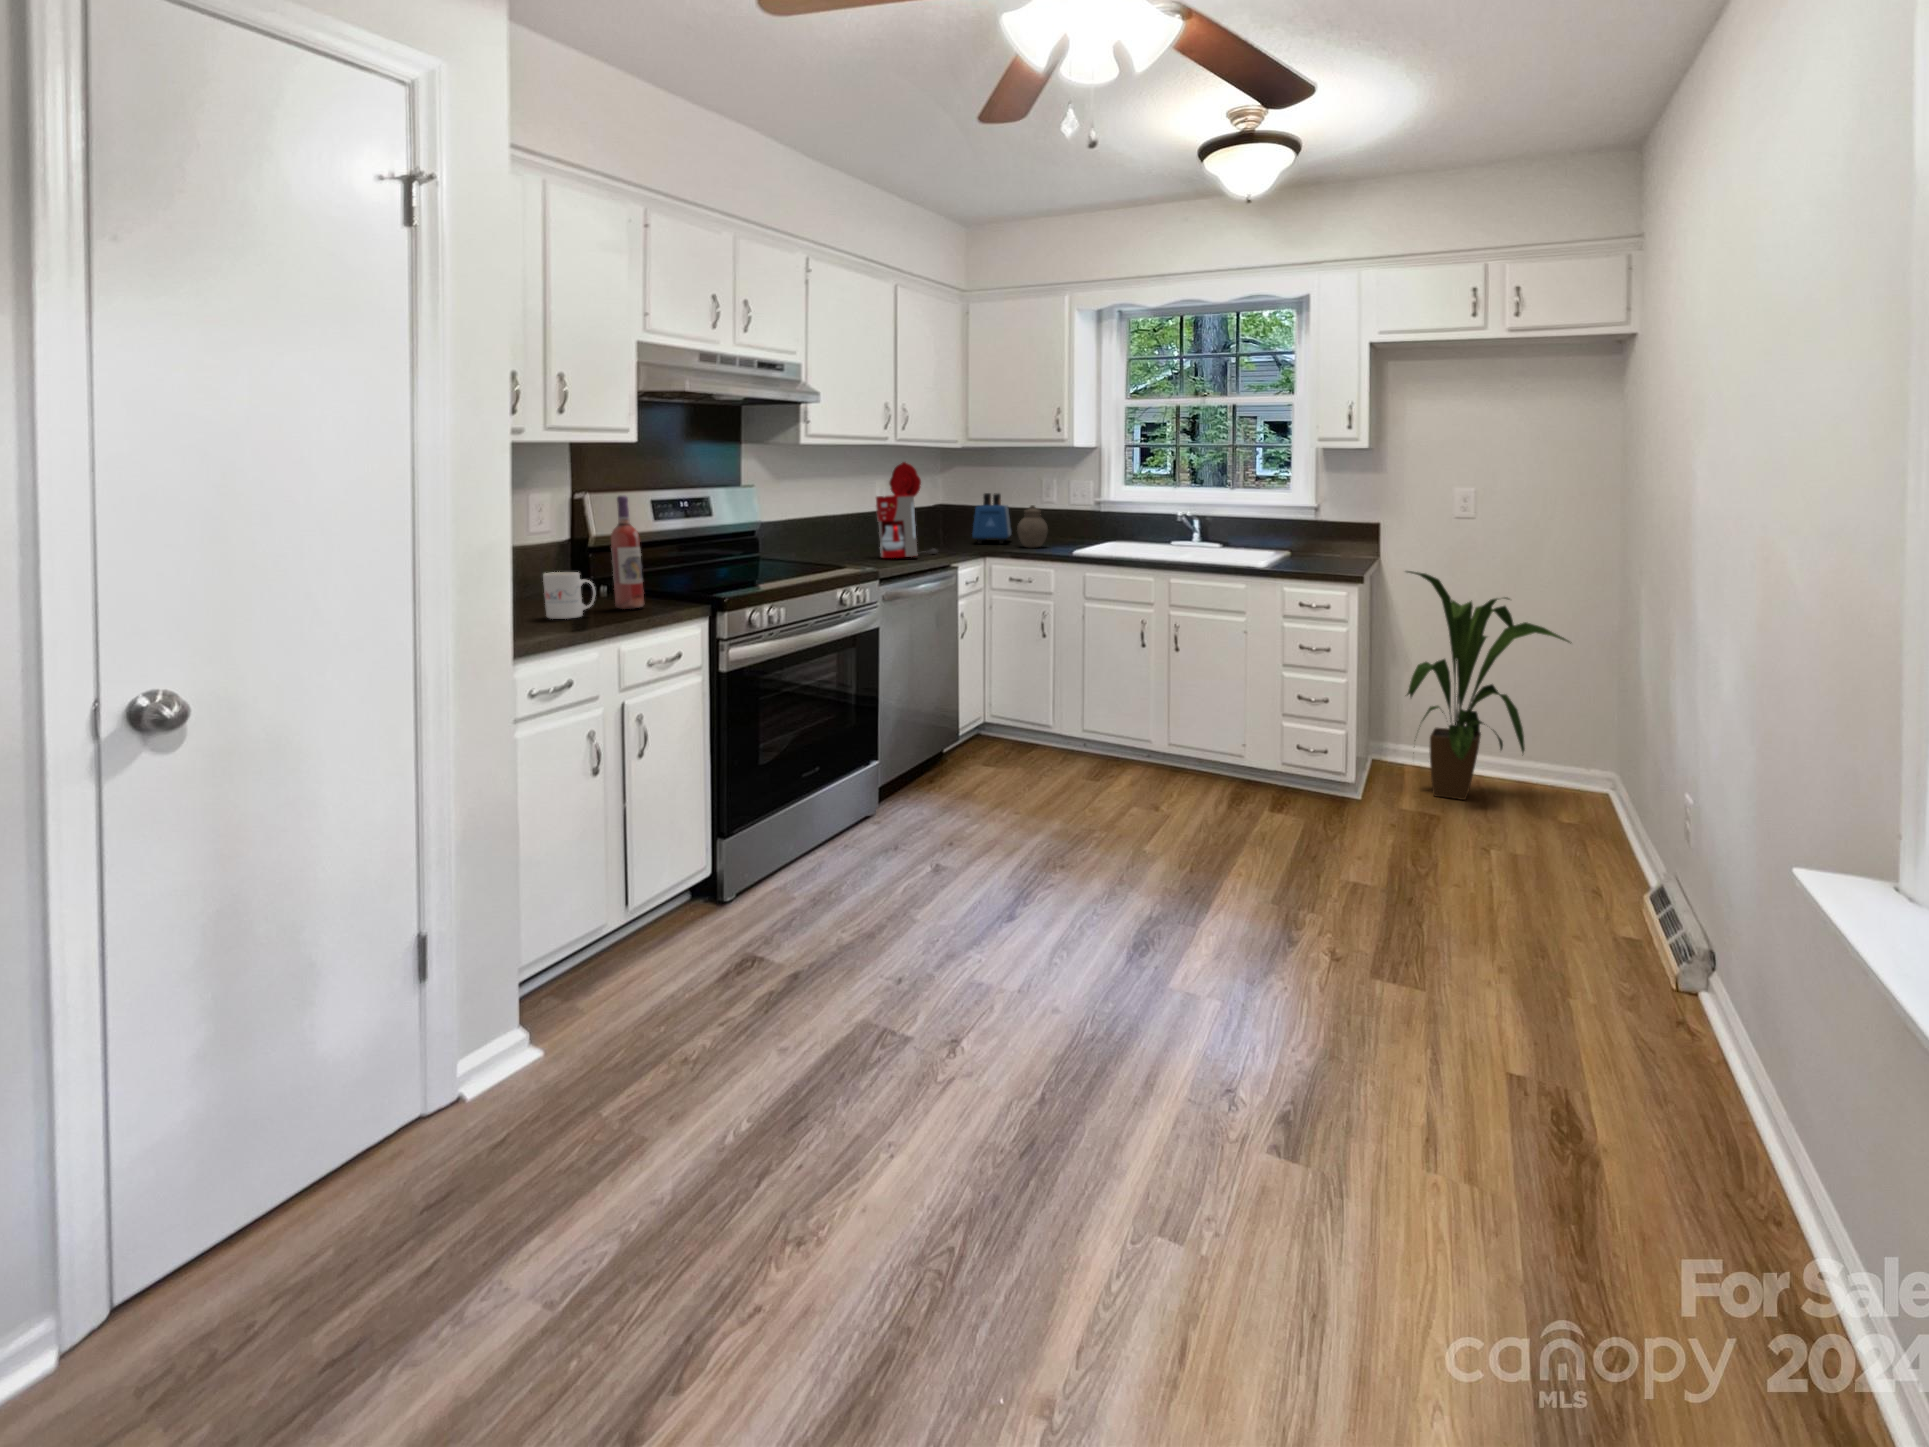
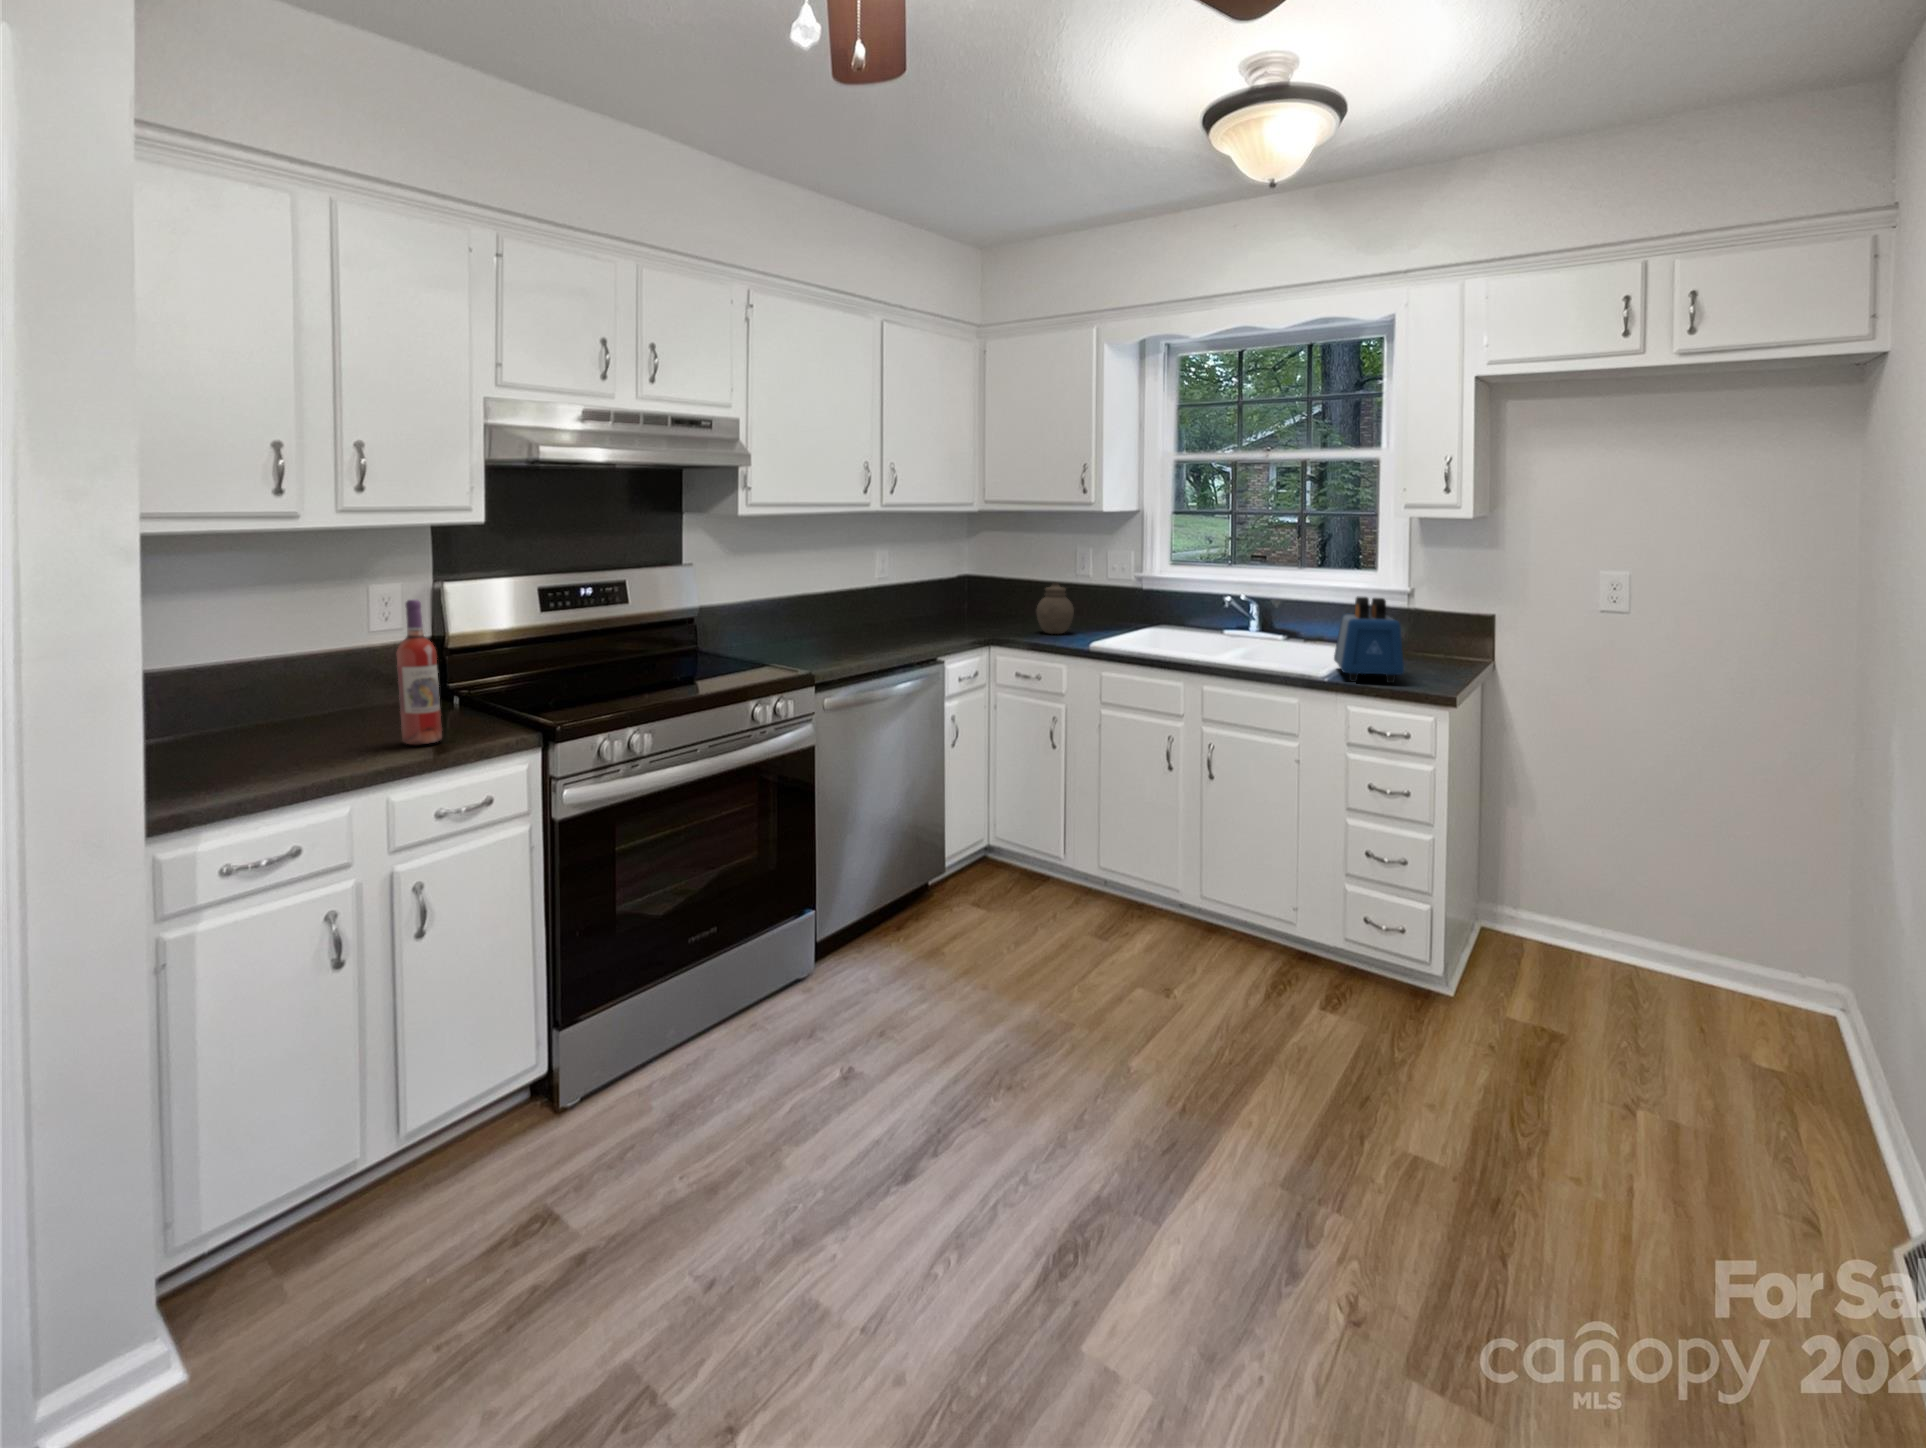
coffee maker: present [876,462,938,558] -> none [842,532,926,651]
toaster: present [972,493,1011,544] -> present [1334,597,1404,683]
house plant: present [1407,571,1570,800] -> none [1502,689,1741,995]
mug: present [543,572,595,619] -> none [286,700,359,764]

